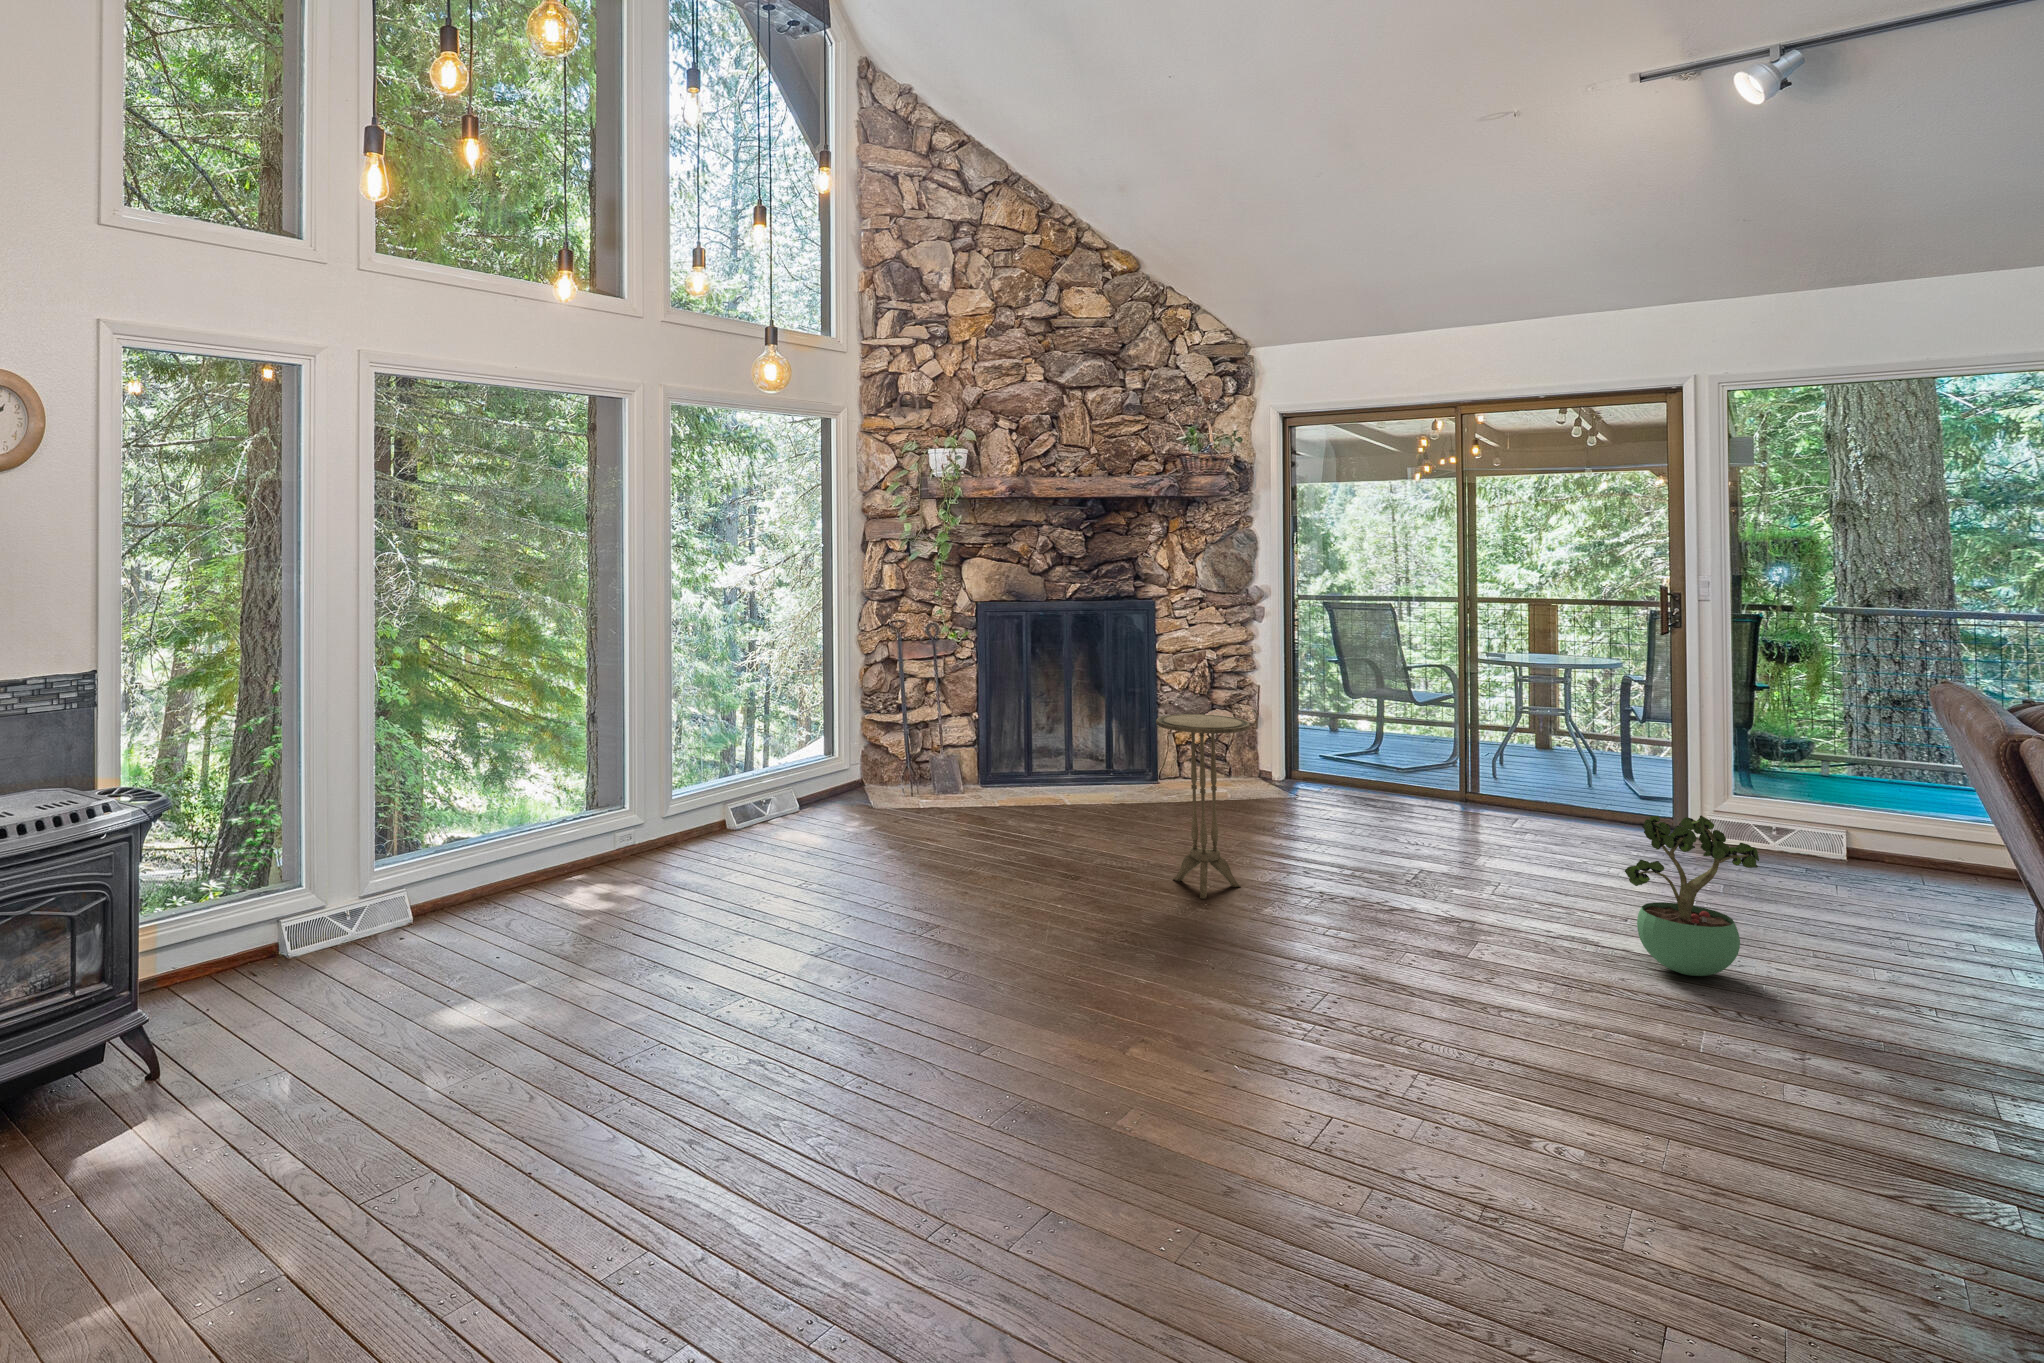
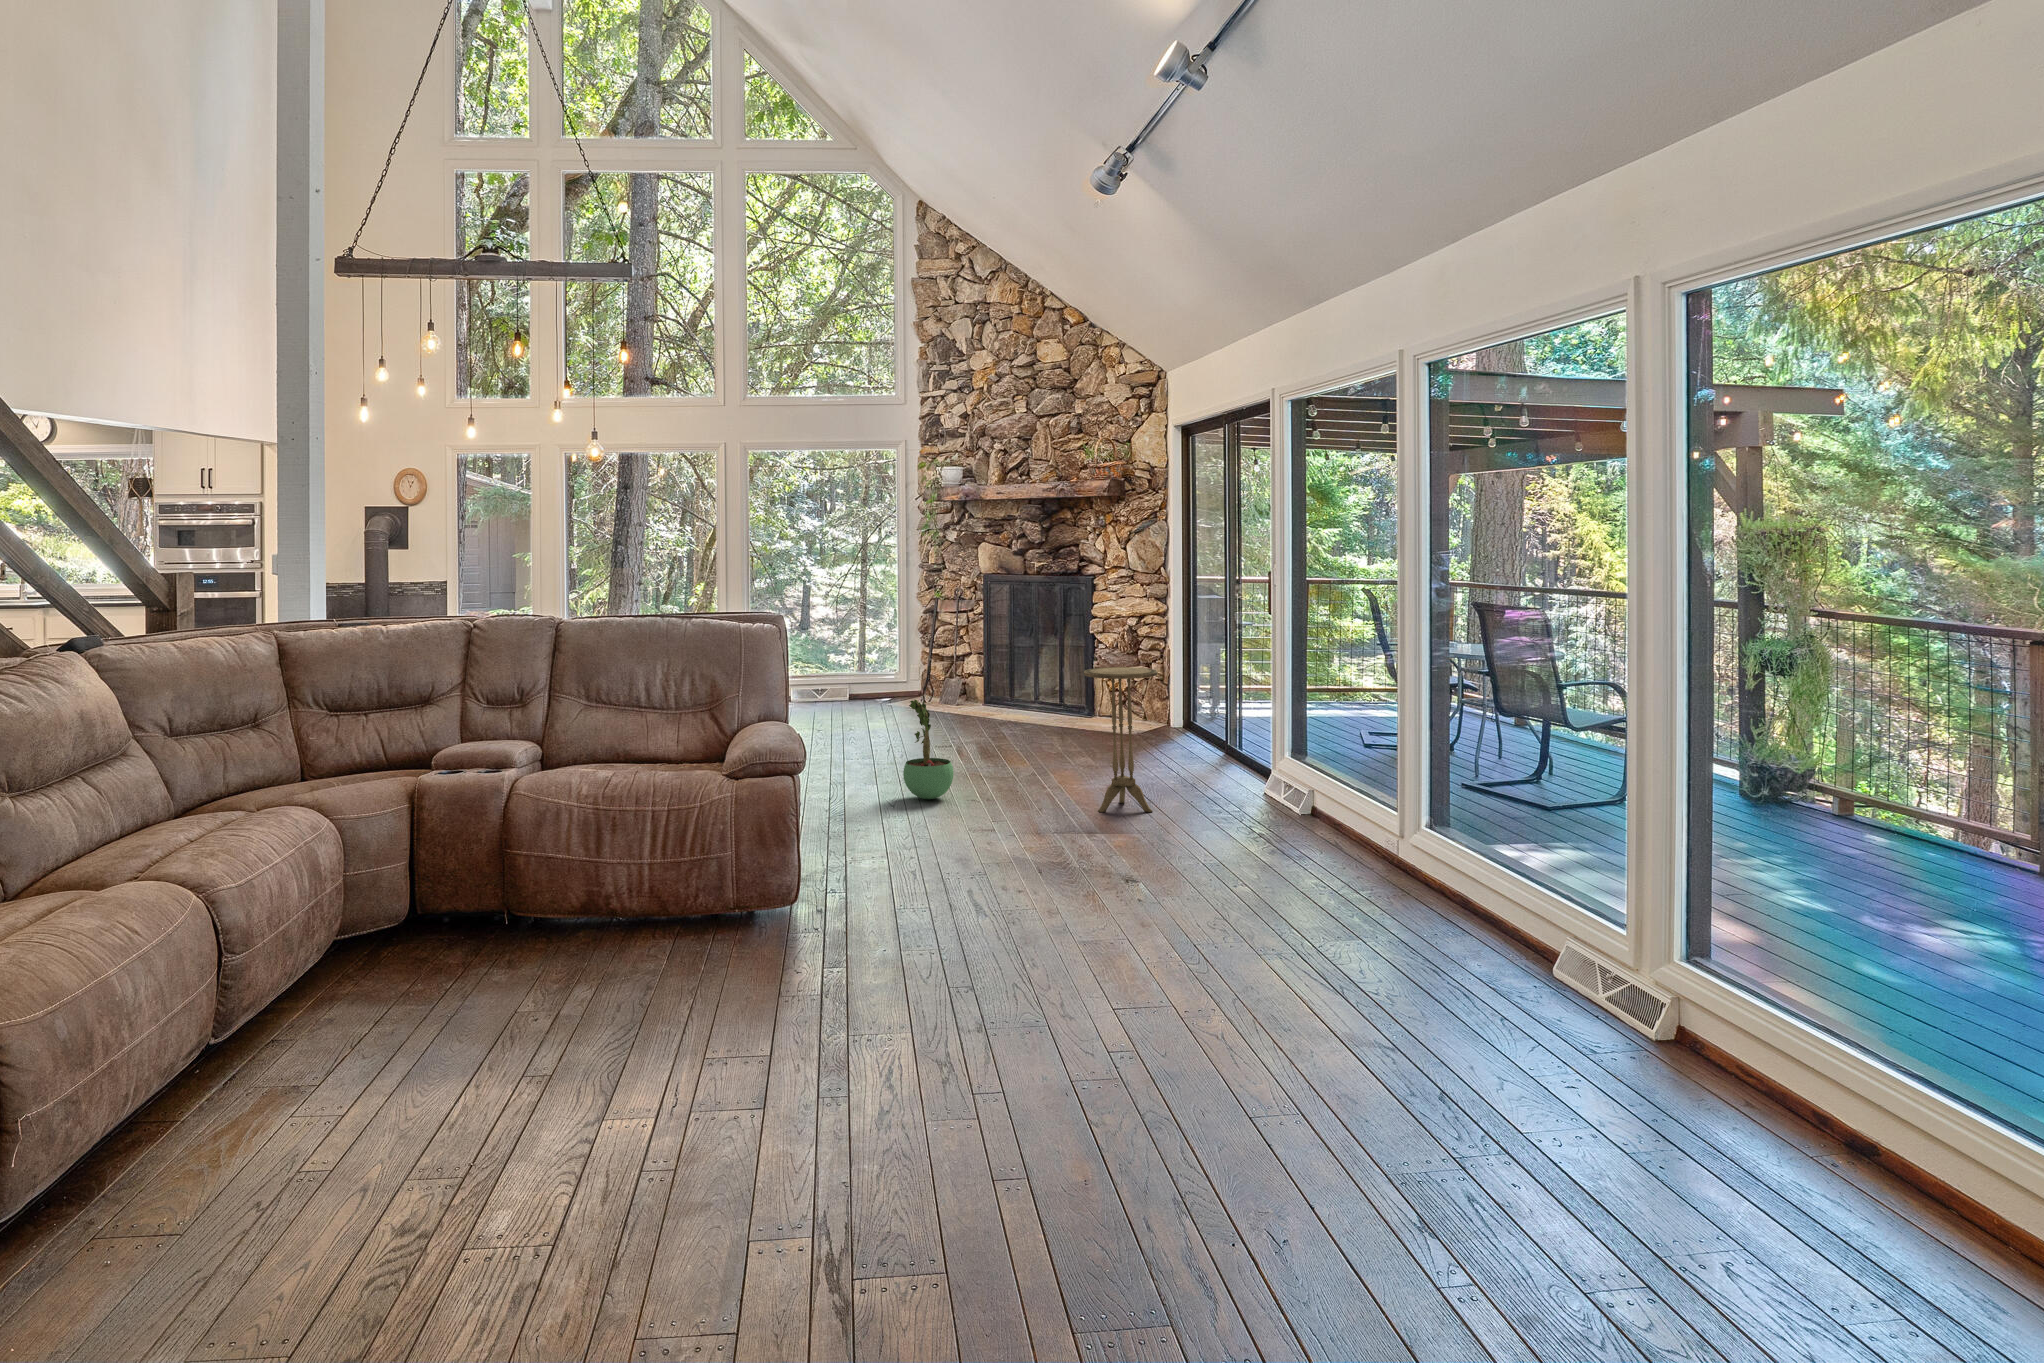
side table: present [1156,714,1250,899] -> present [1084,667,1158,812]

